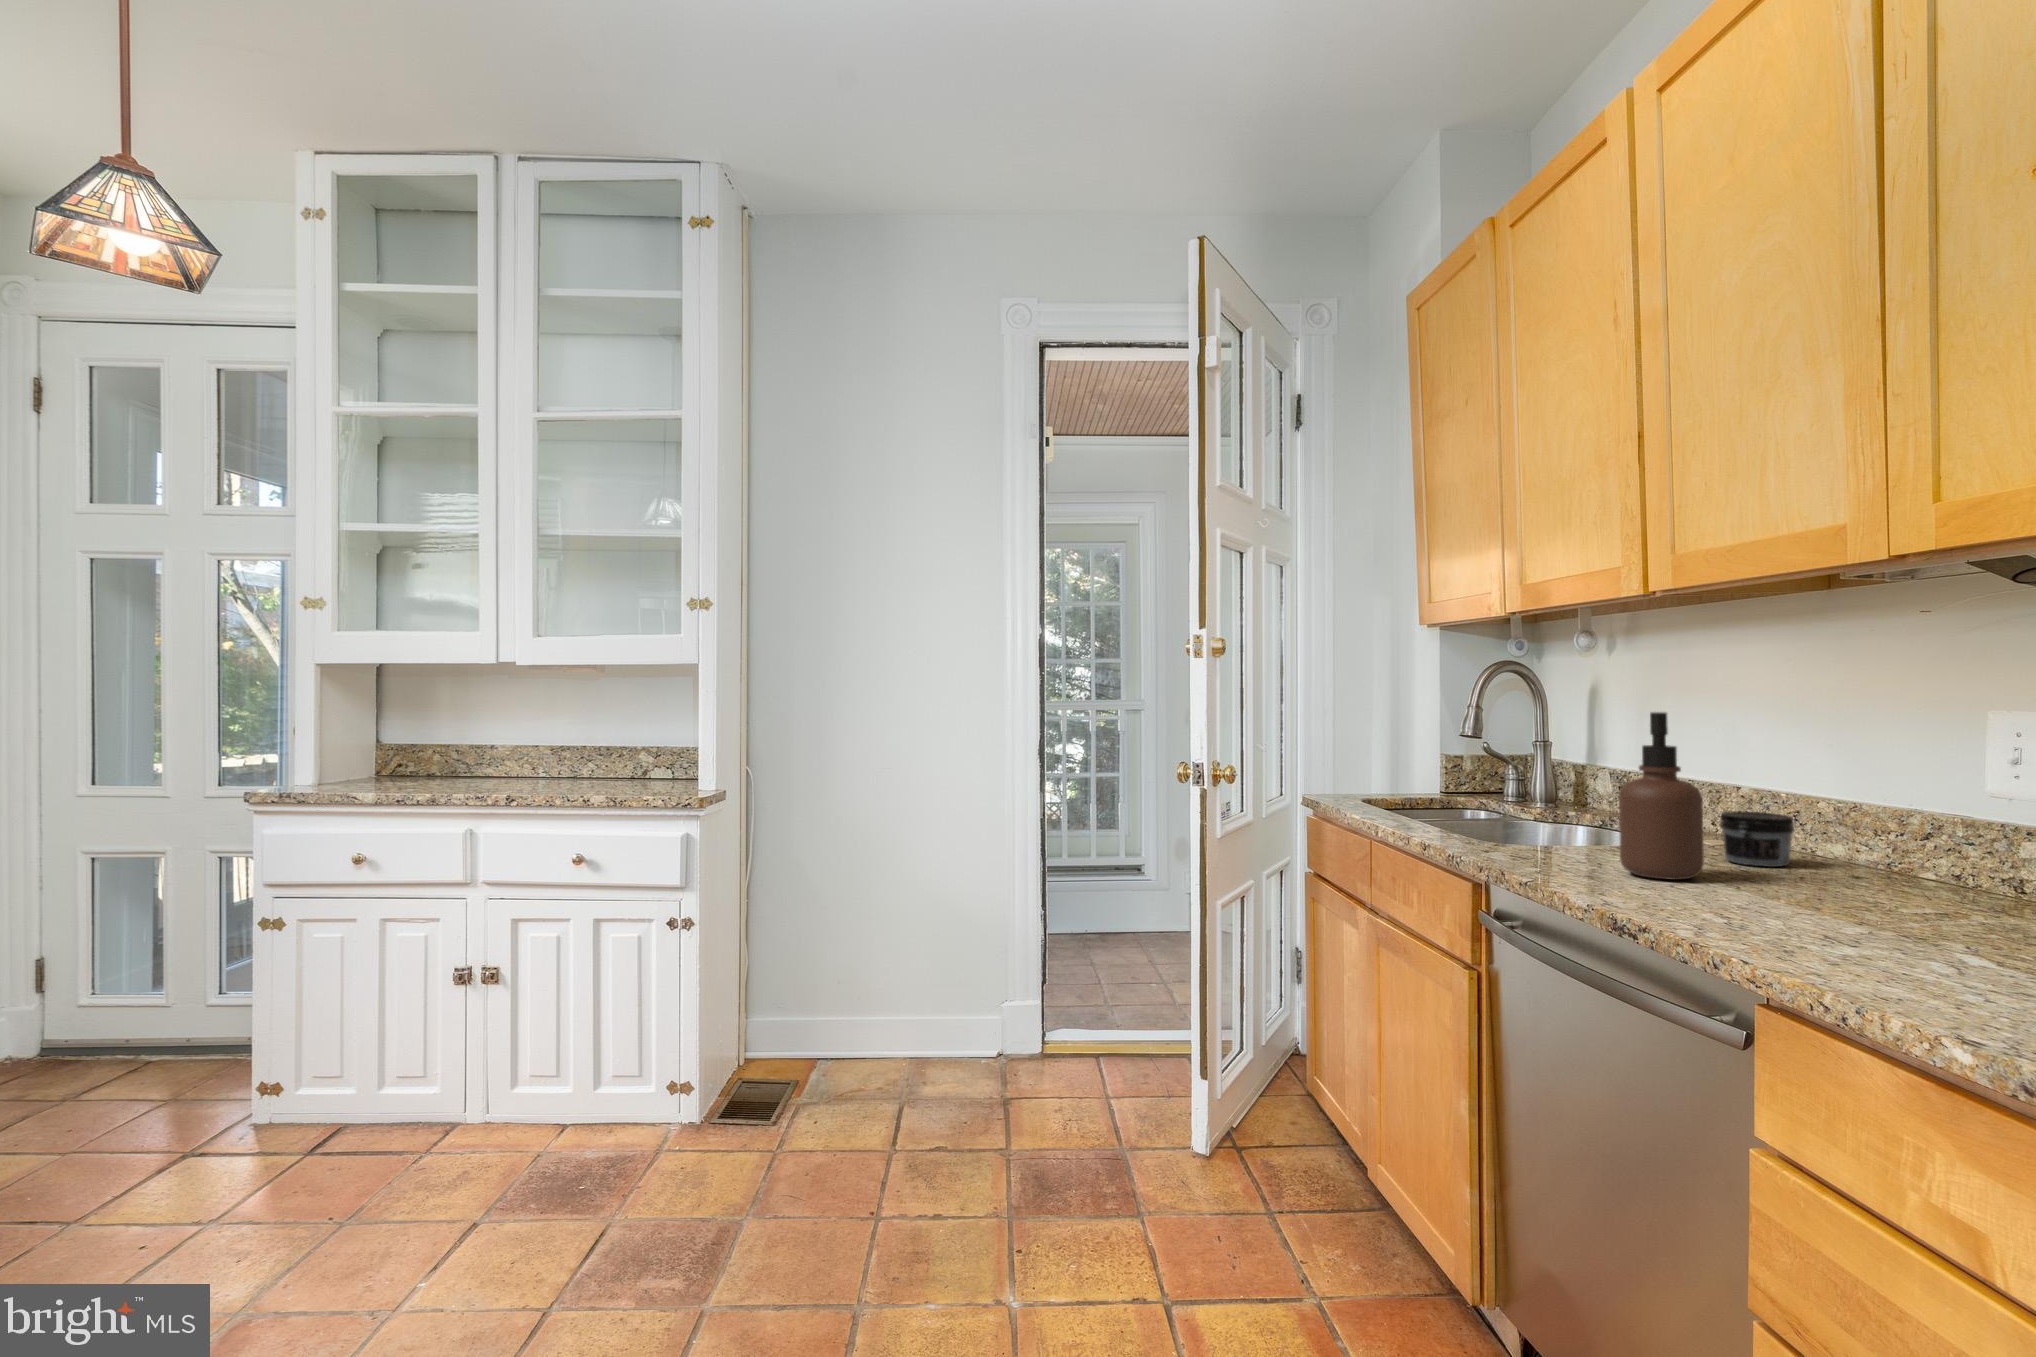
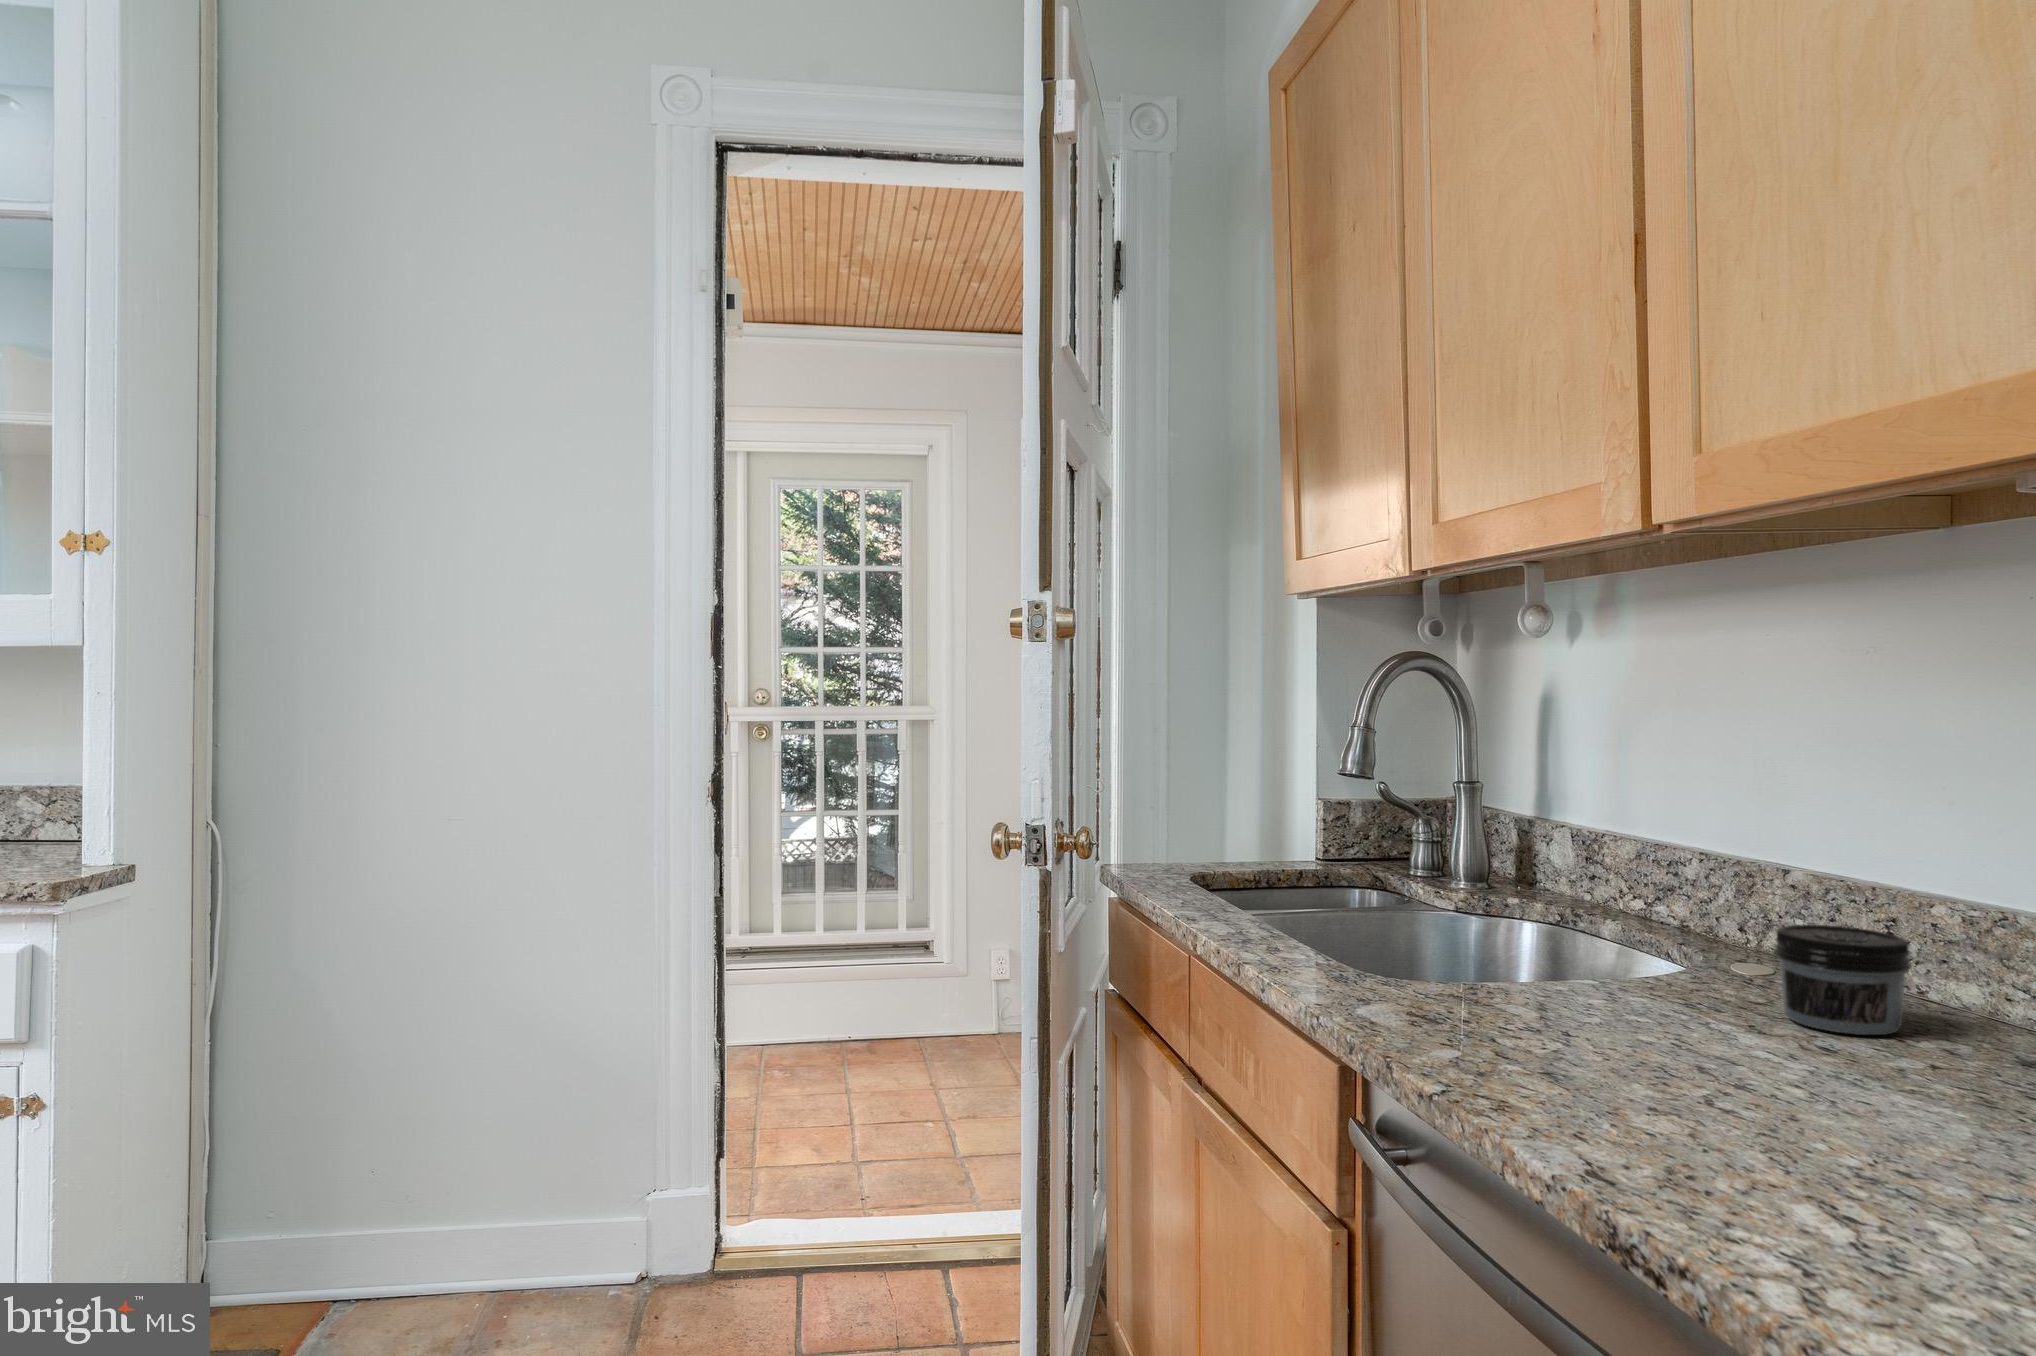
soap dispenser: present [1619,712,1704,880] -> none [1606,745,1767,1084]

